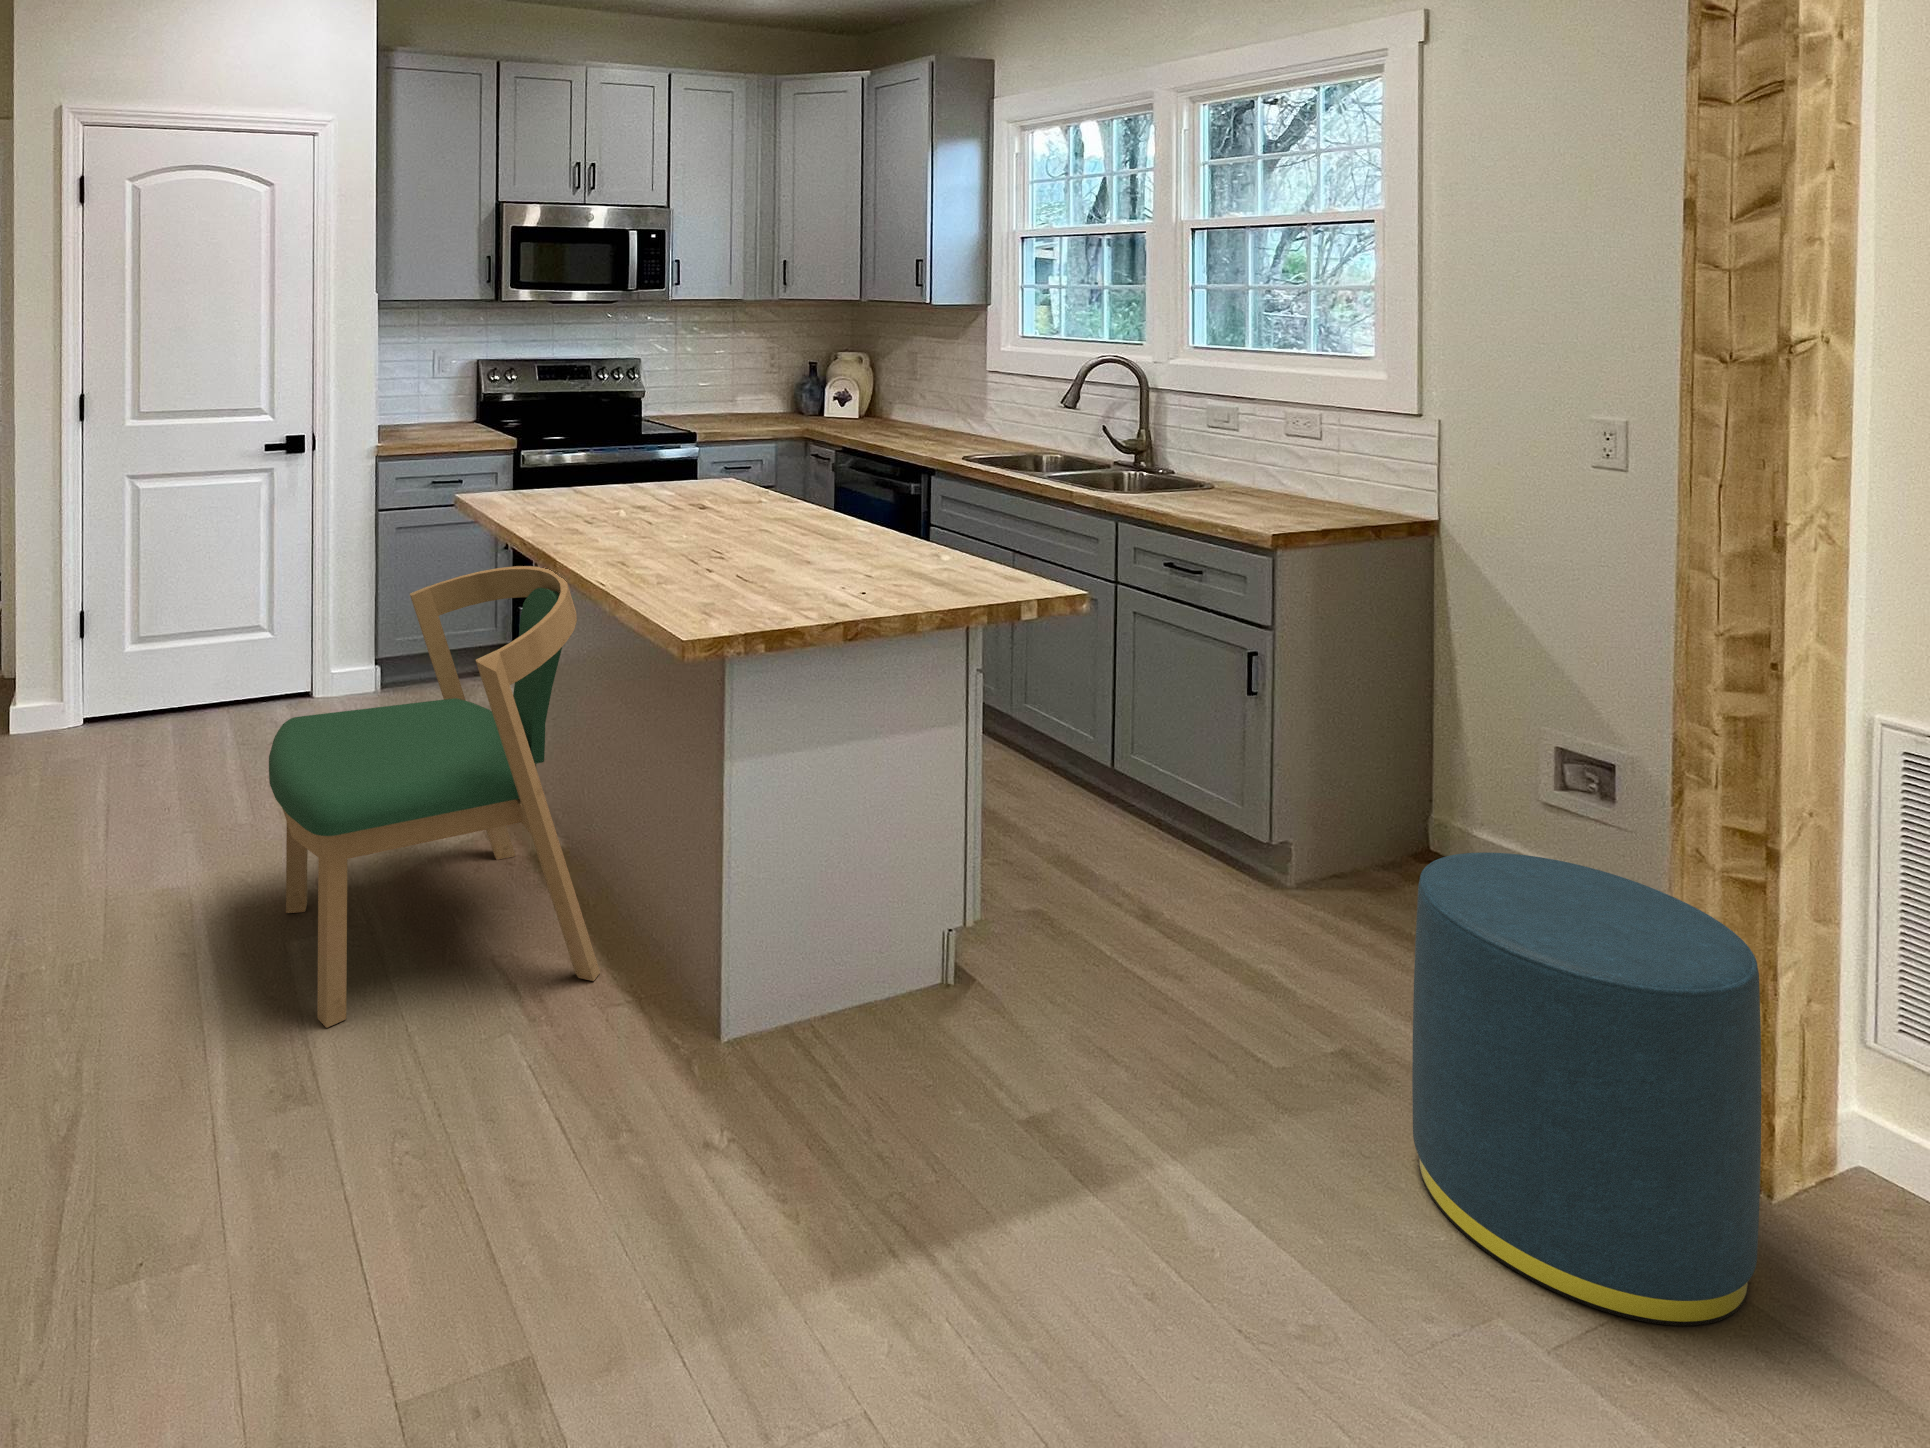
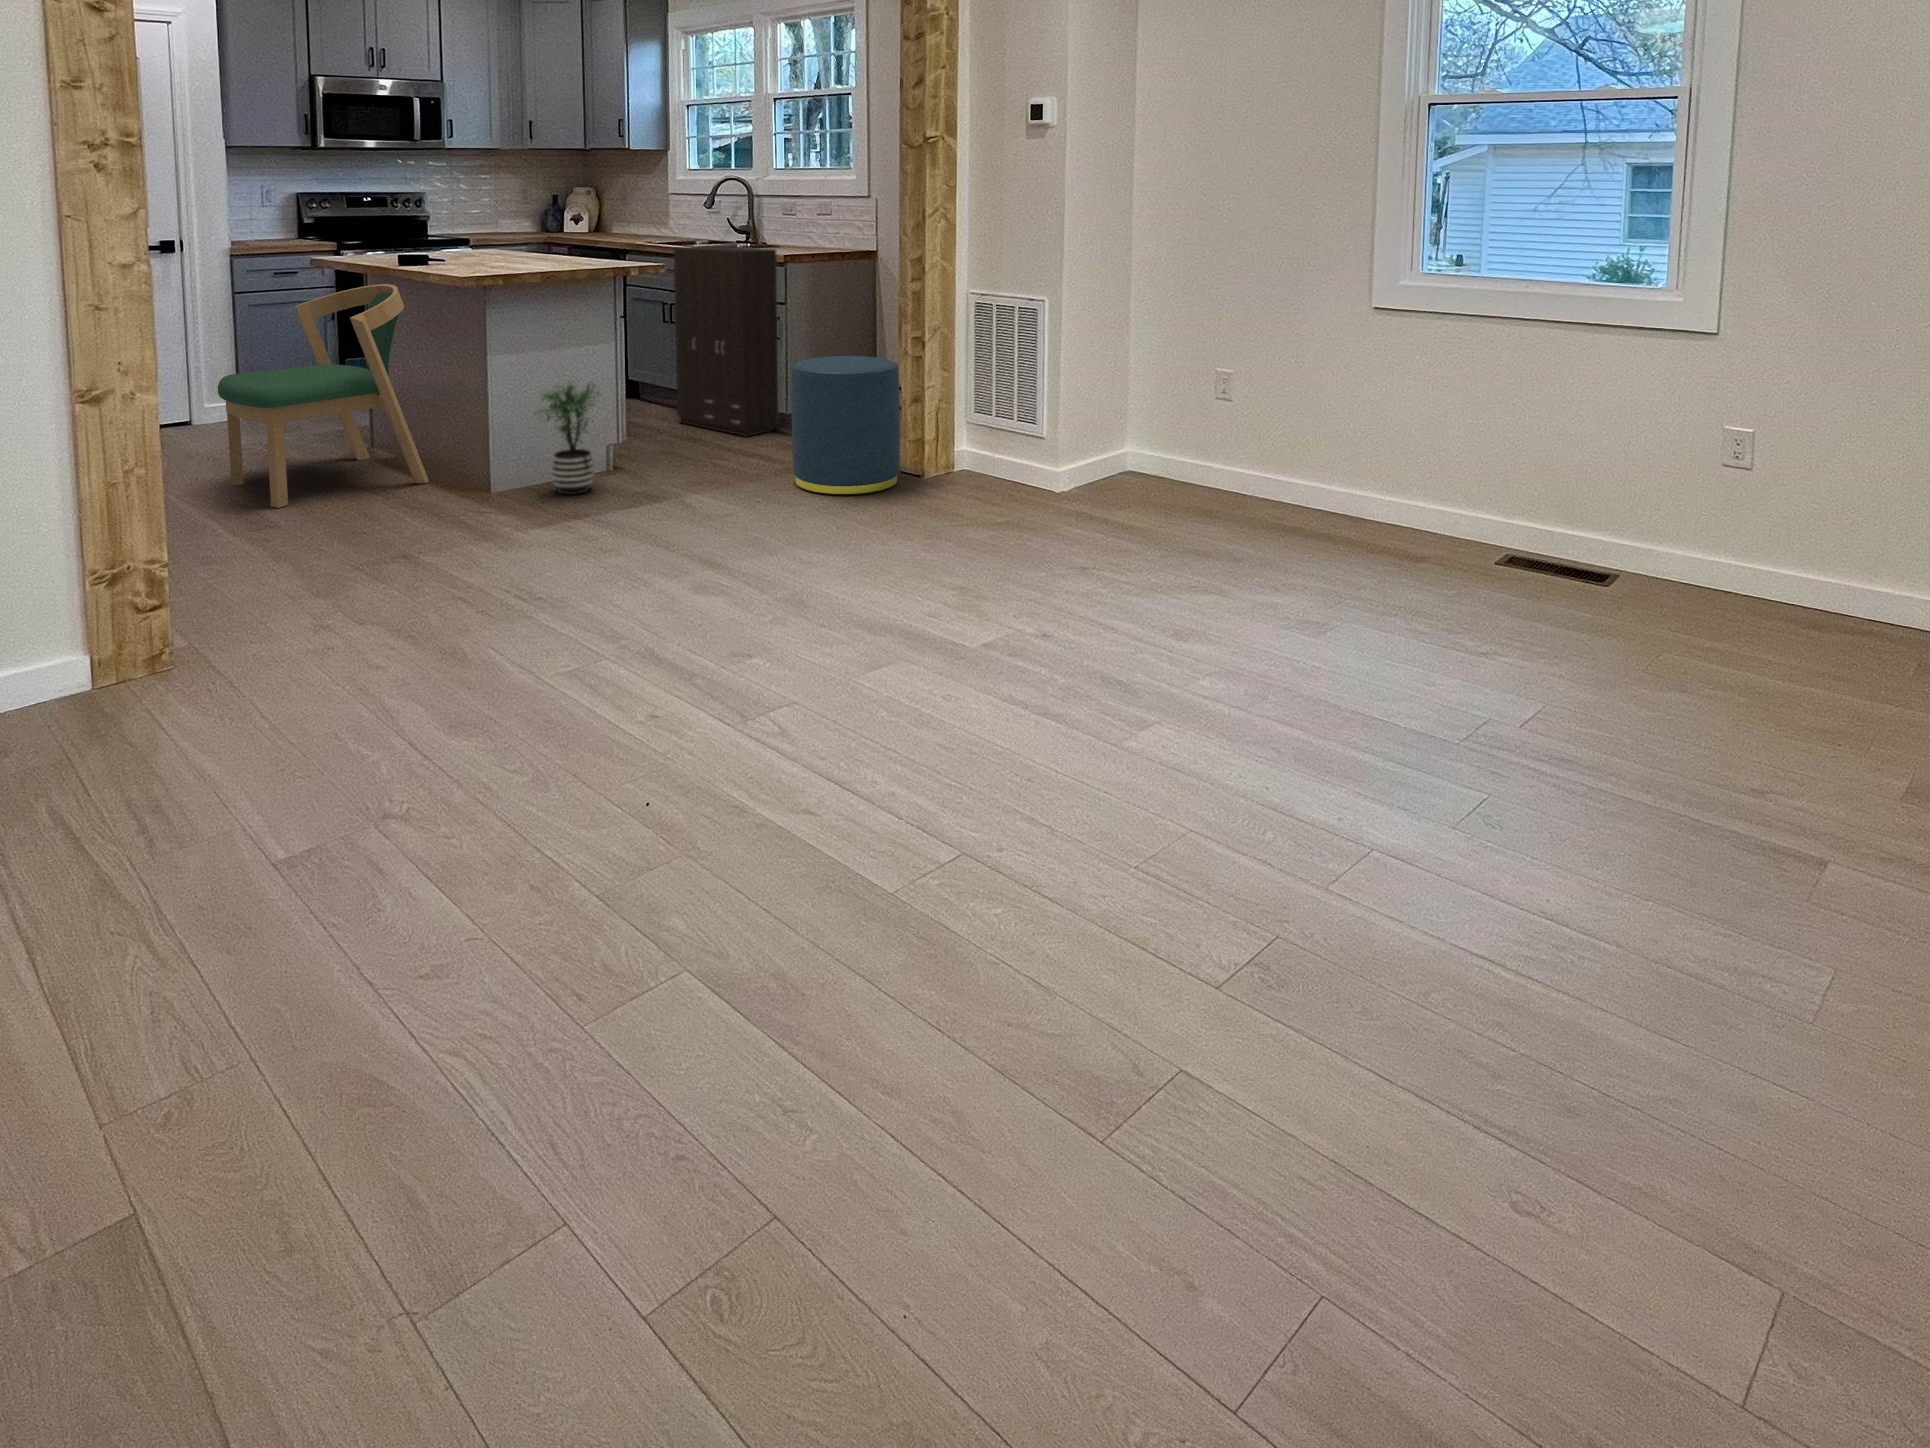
cabinet: none [1040,496,1264,908] -> present [674,246,779,436]
potted plant: none [804,833,971,1112] -> present [534,382,602,495]

